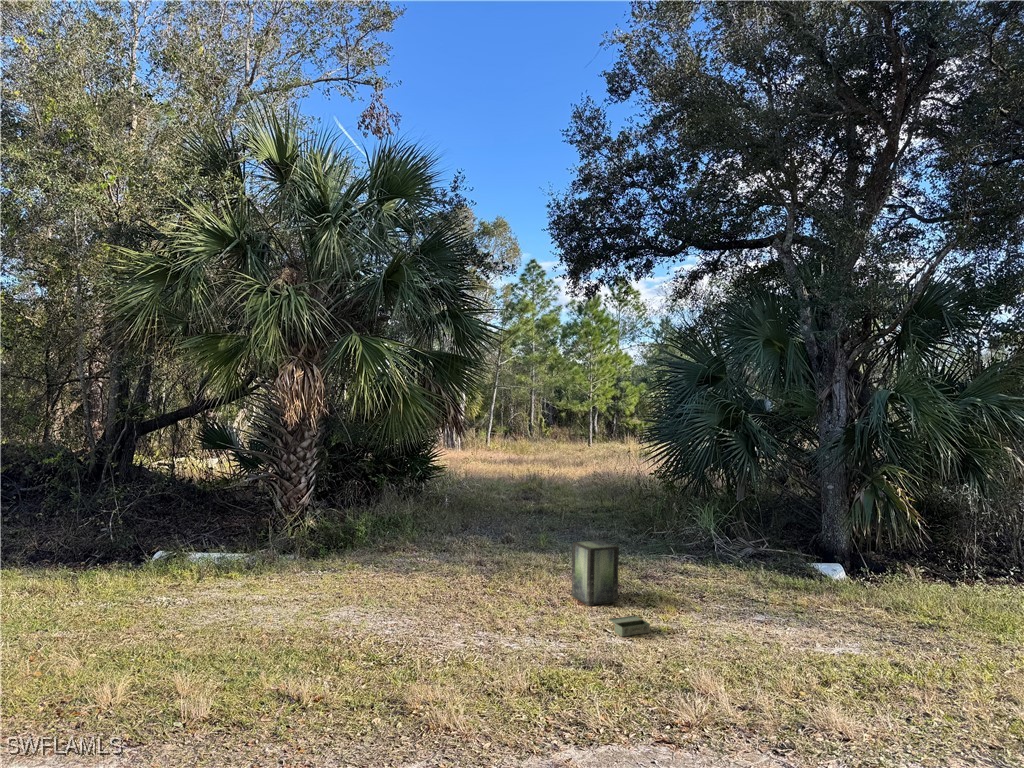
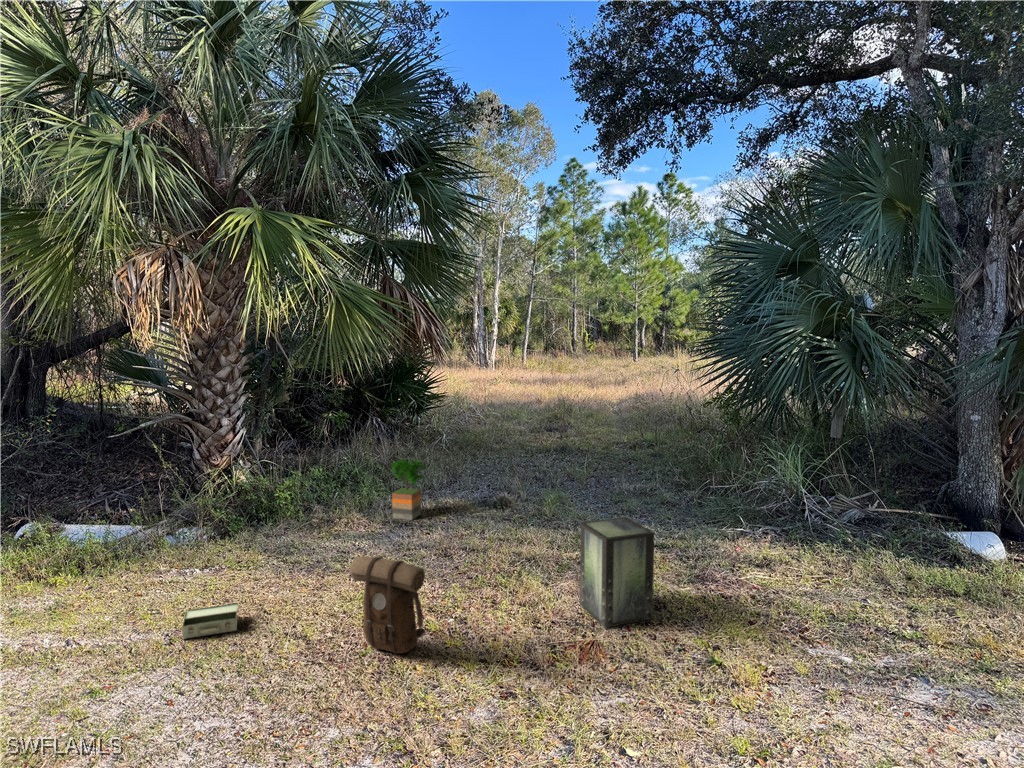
potted tree: none [426,508,454,554] -> present [391,459,426,520]
backpack: none [437,555,484,616] -> present [350,557,426,654]
toolbox: present [609,616,650,636] -> present [182,603,238,639]

